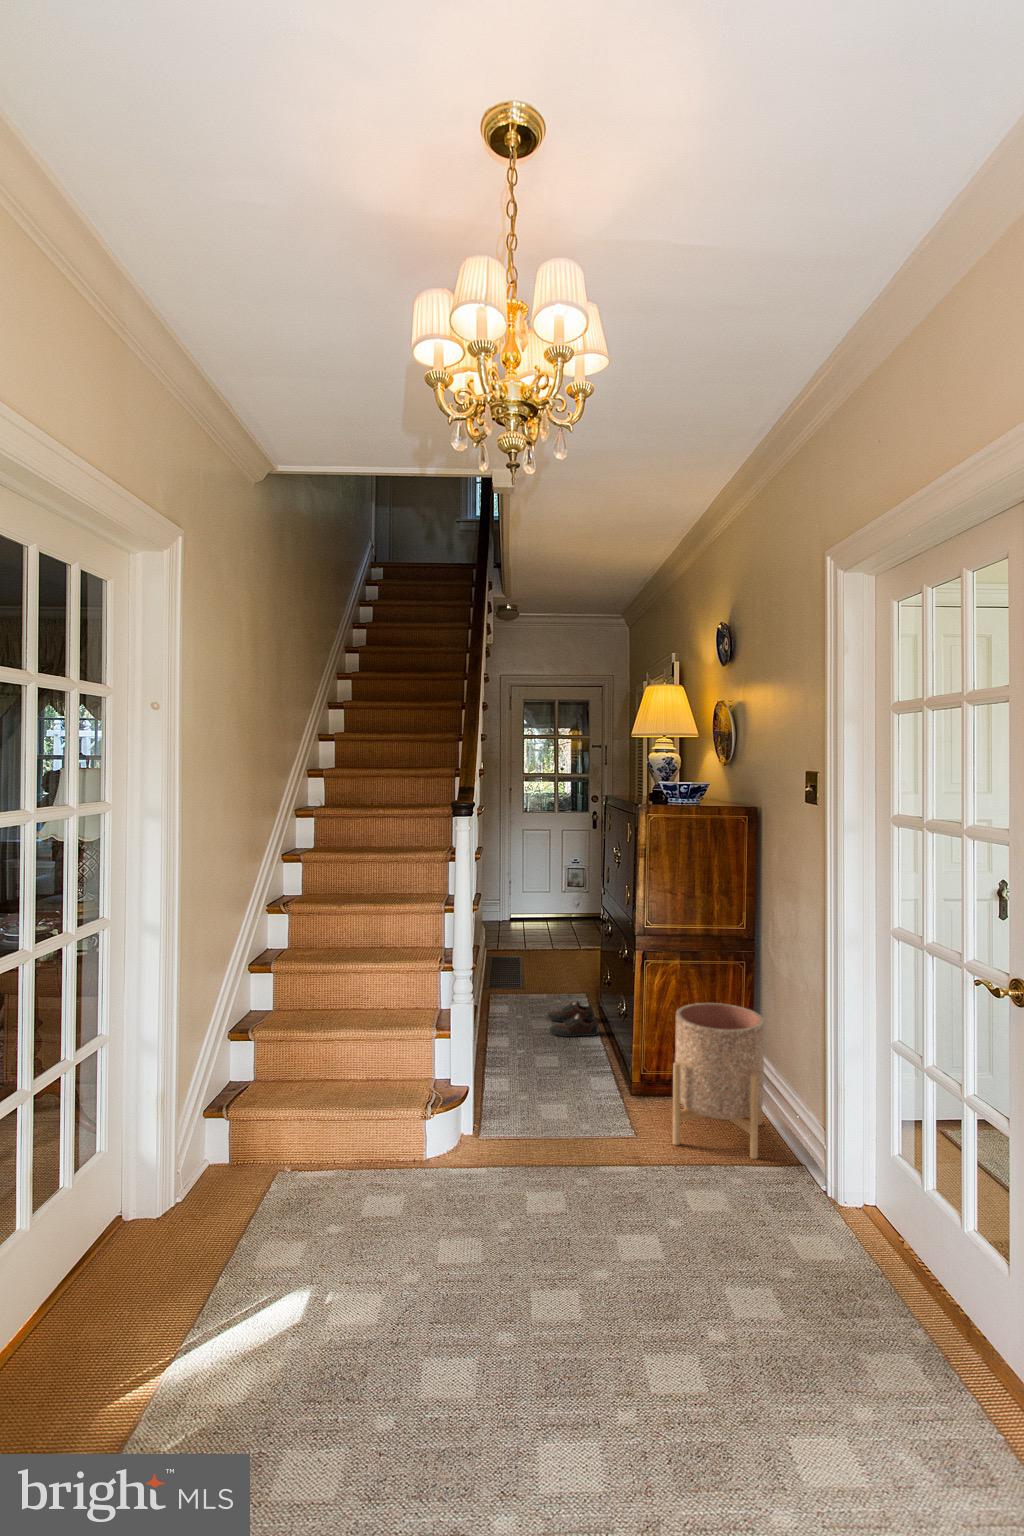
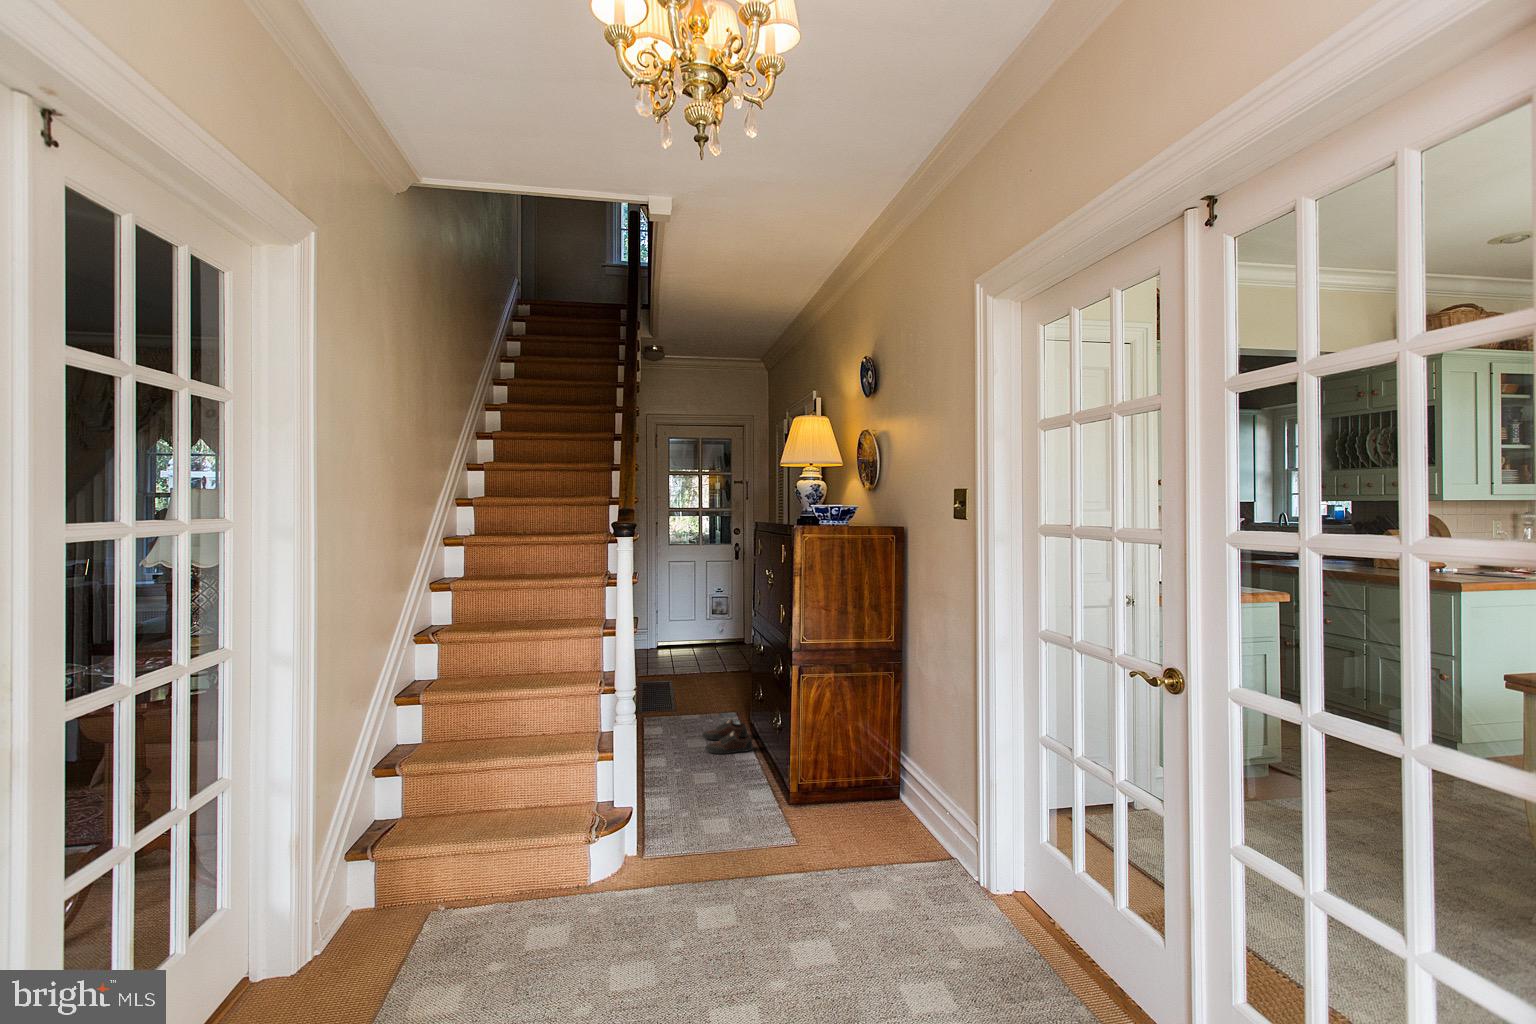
planter: present [673,1003,764,1159] -> none [834,712,917,856]

